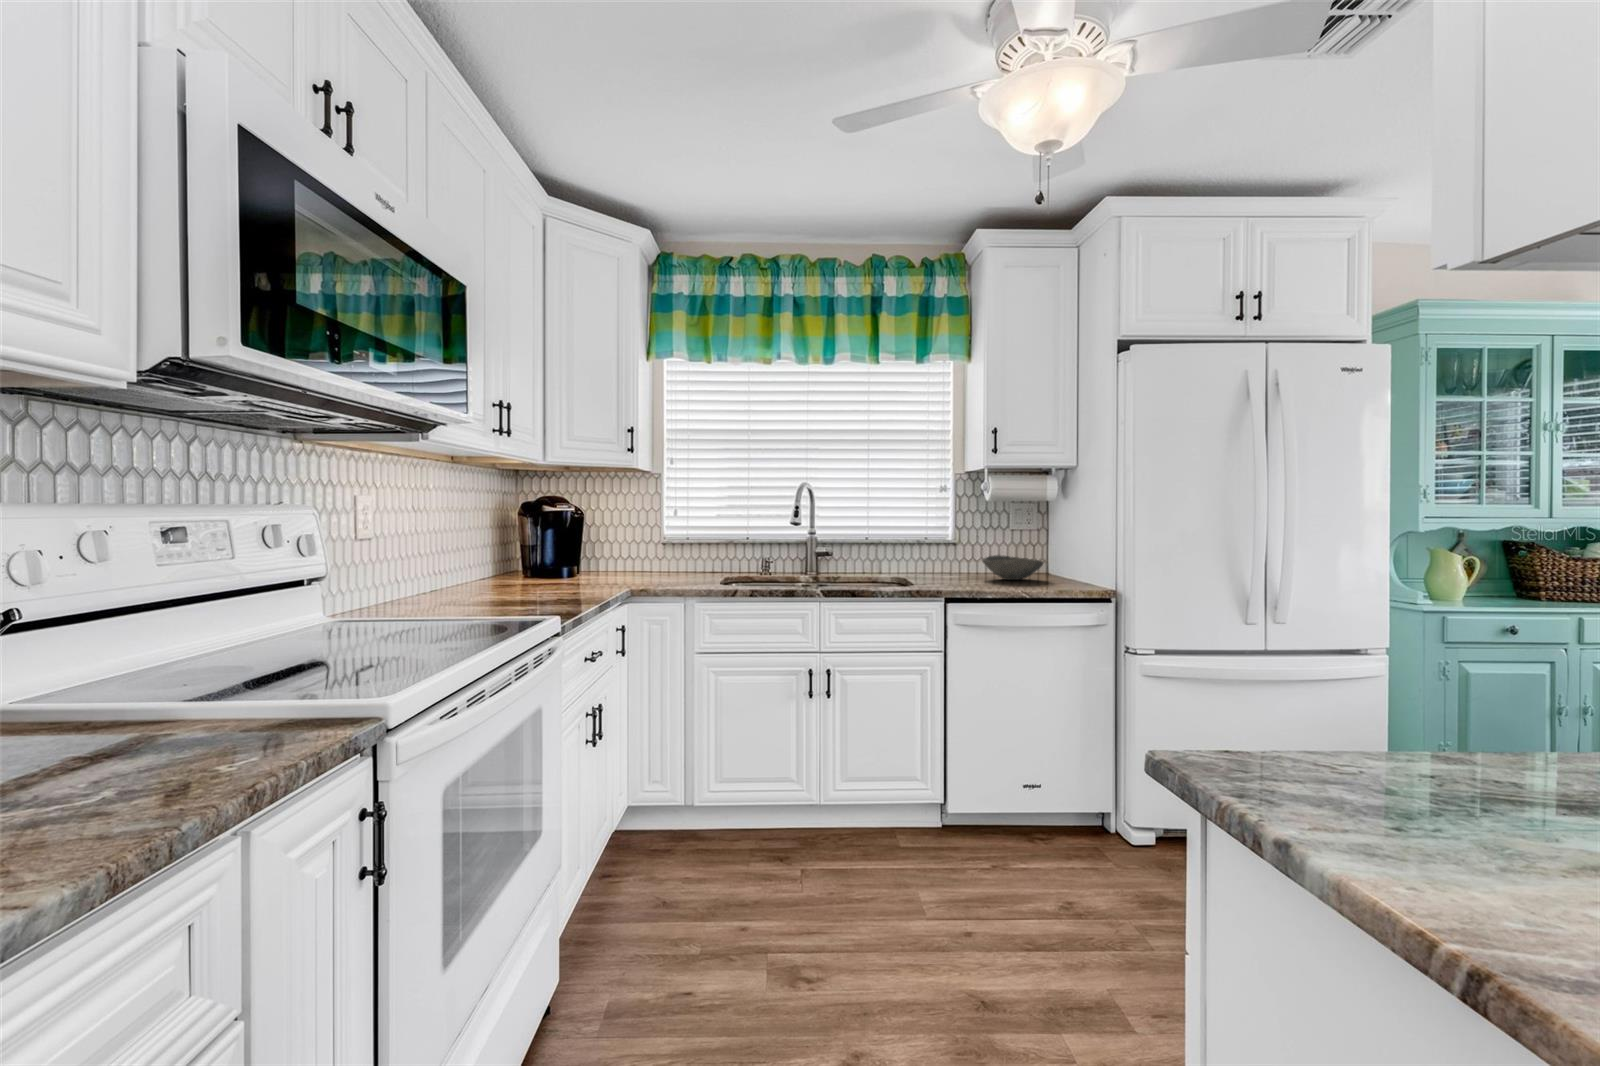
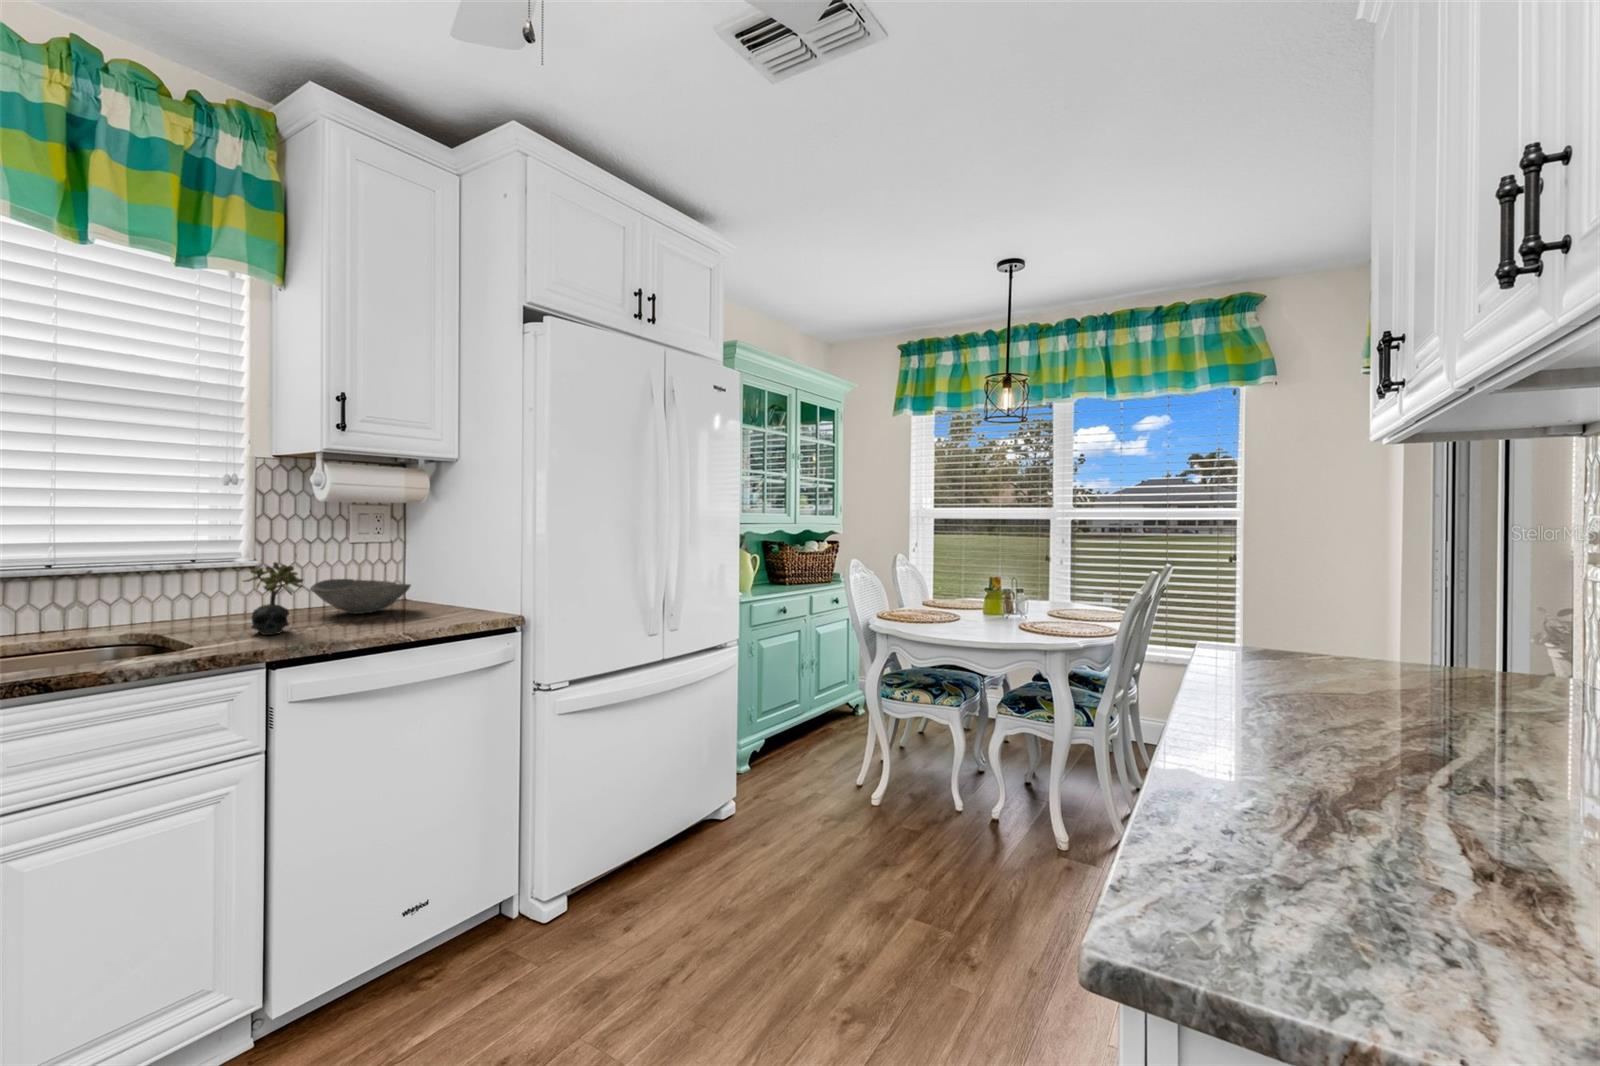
succulent plant: none [941,540,971,585] -> present [244,562,303,635]

